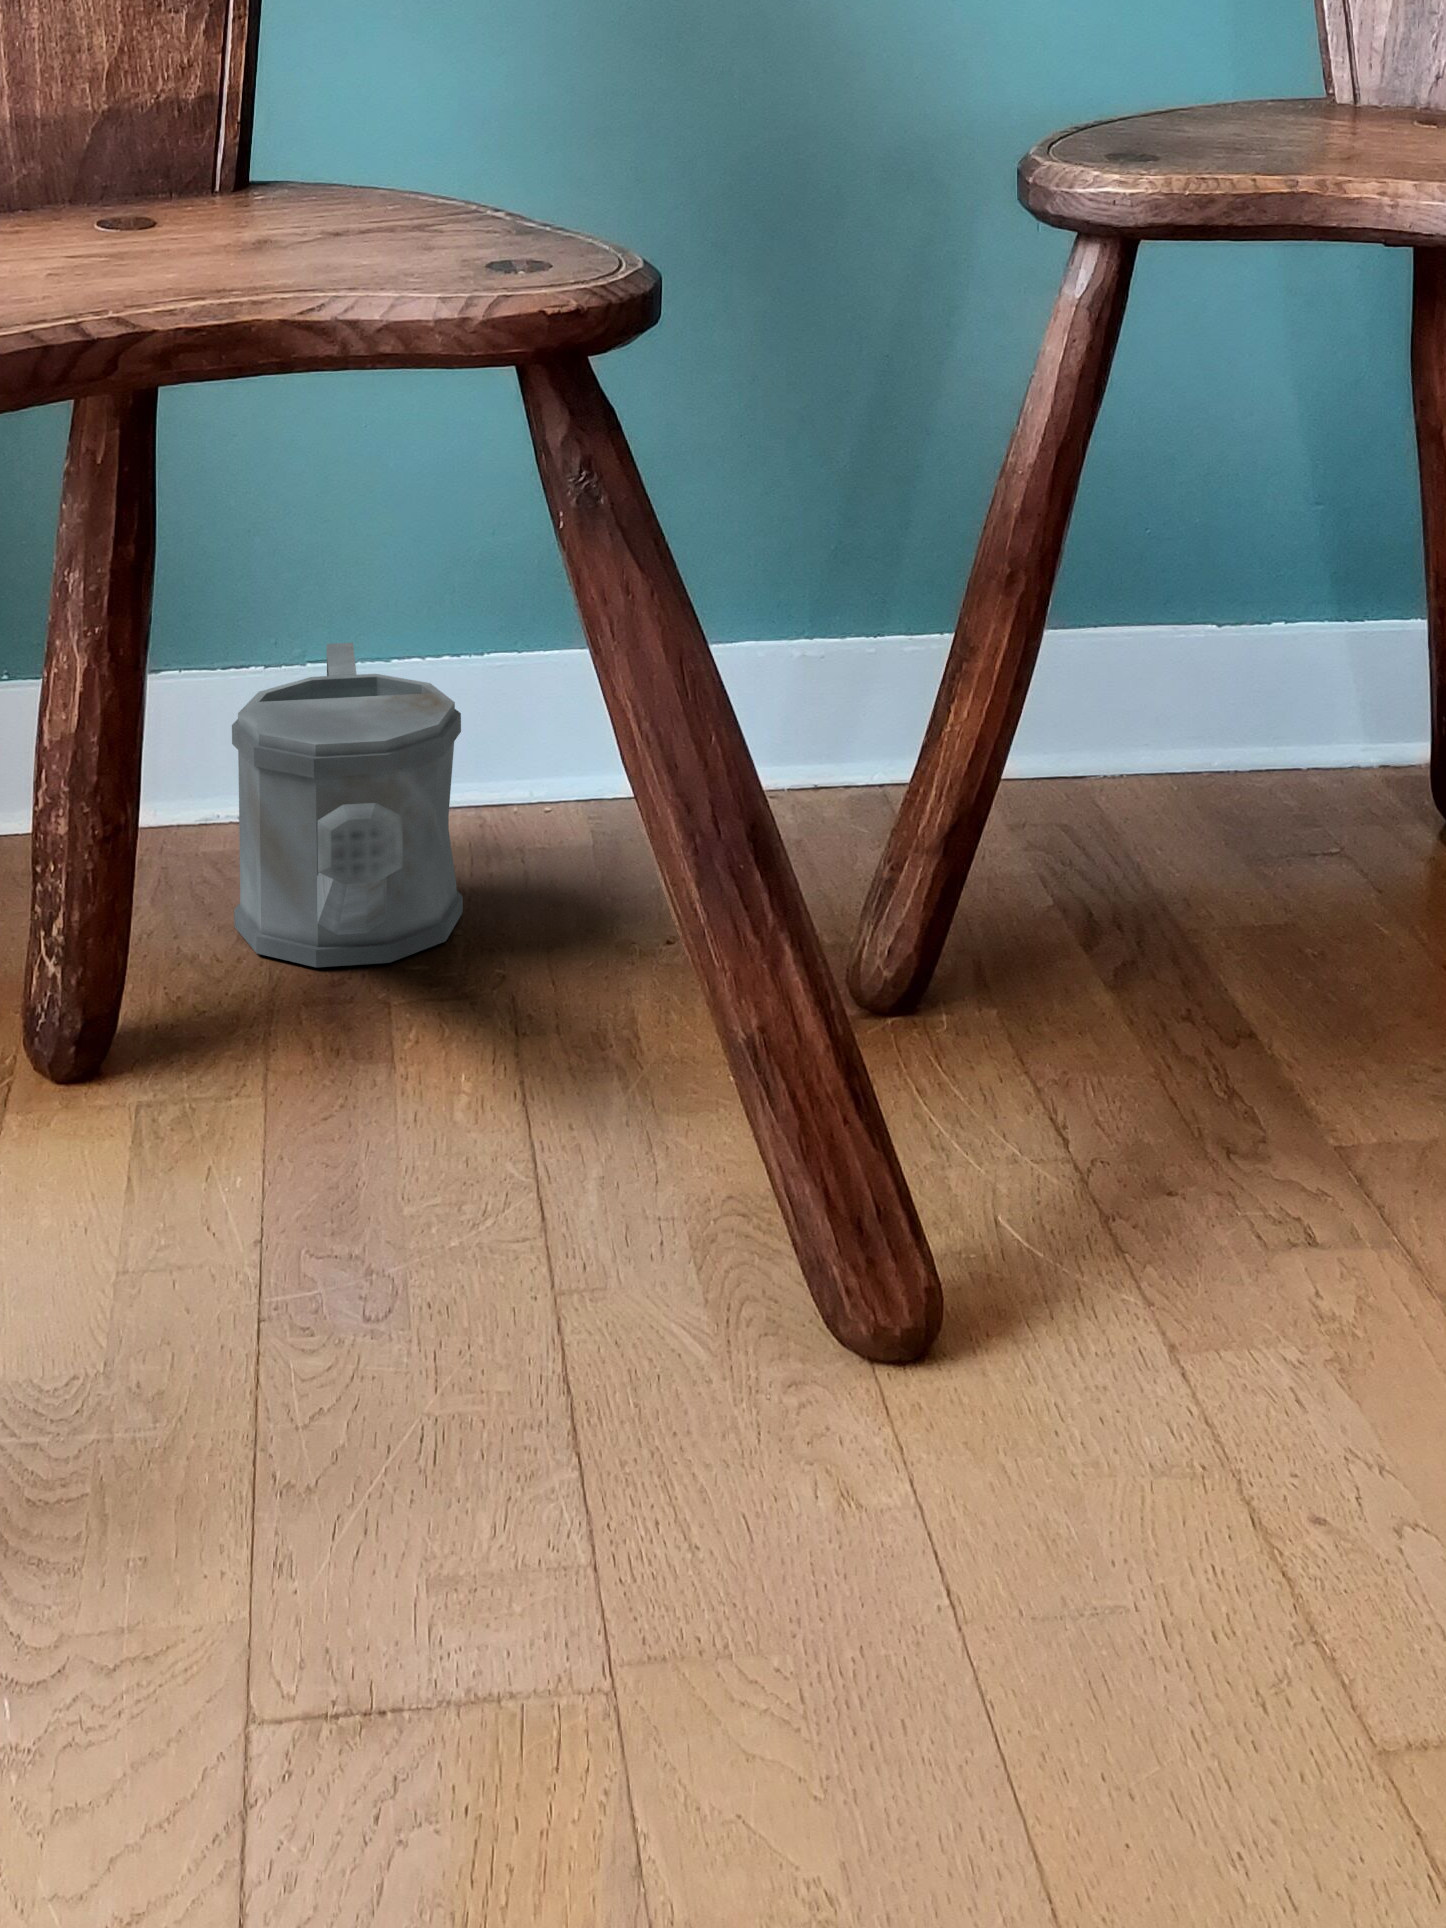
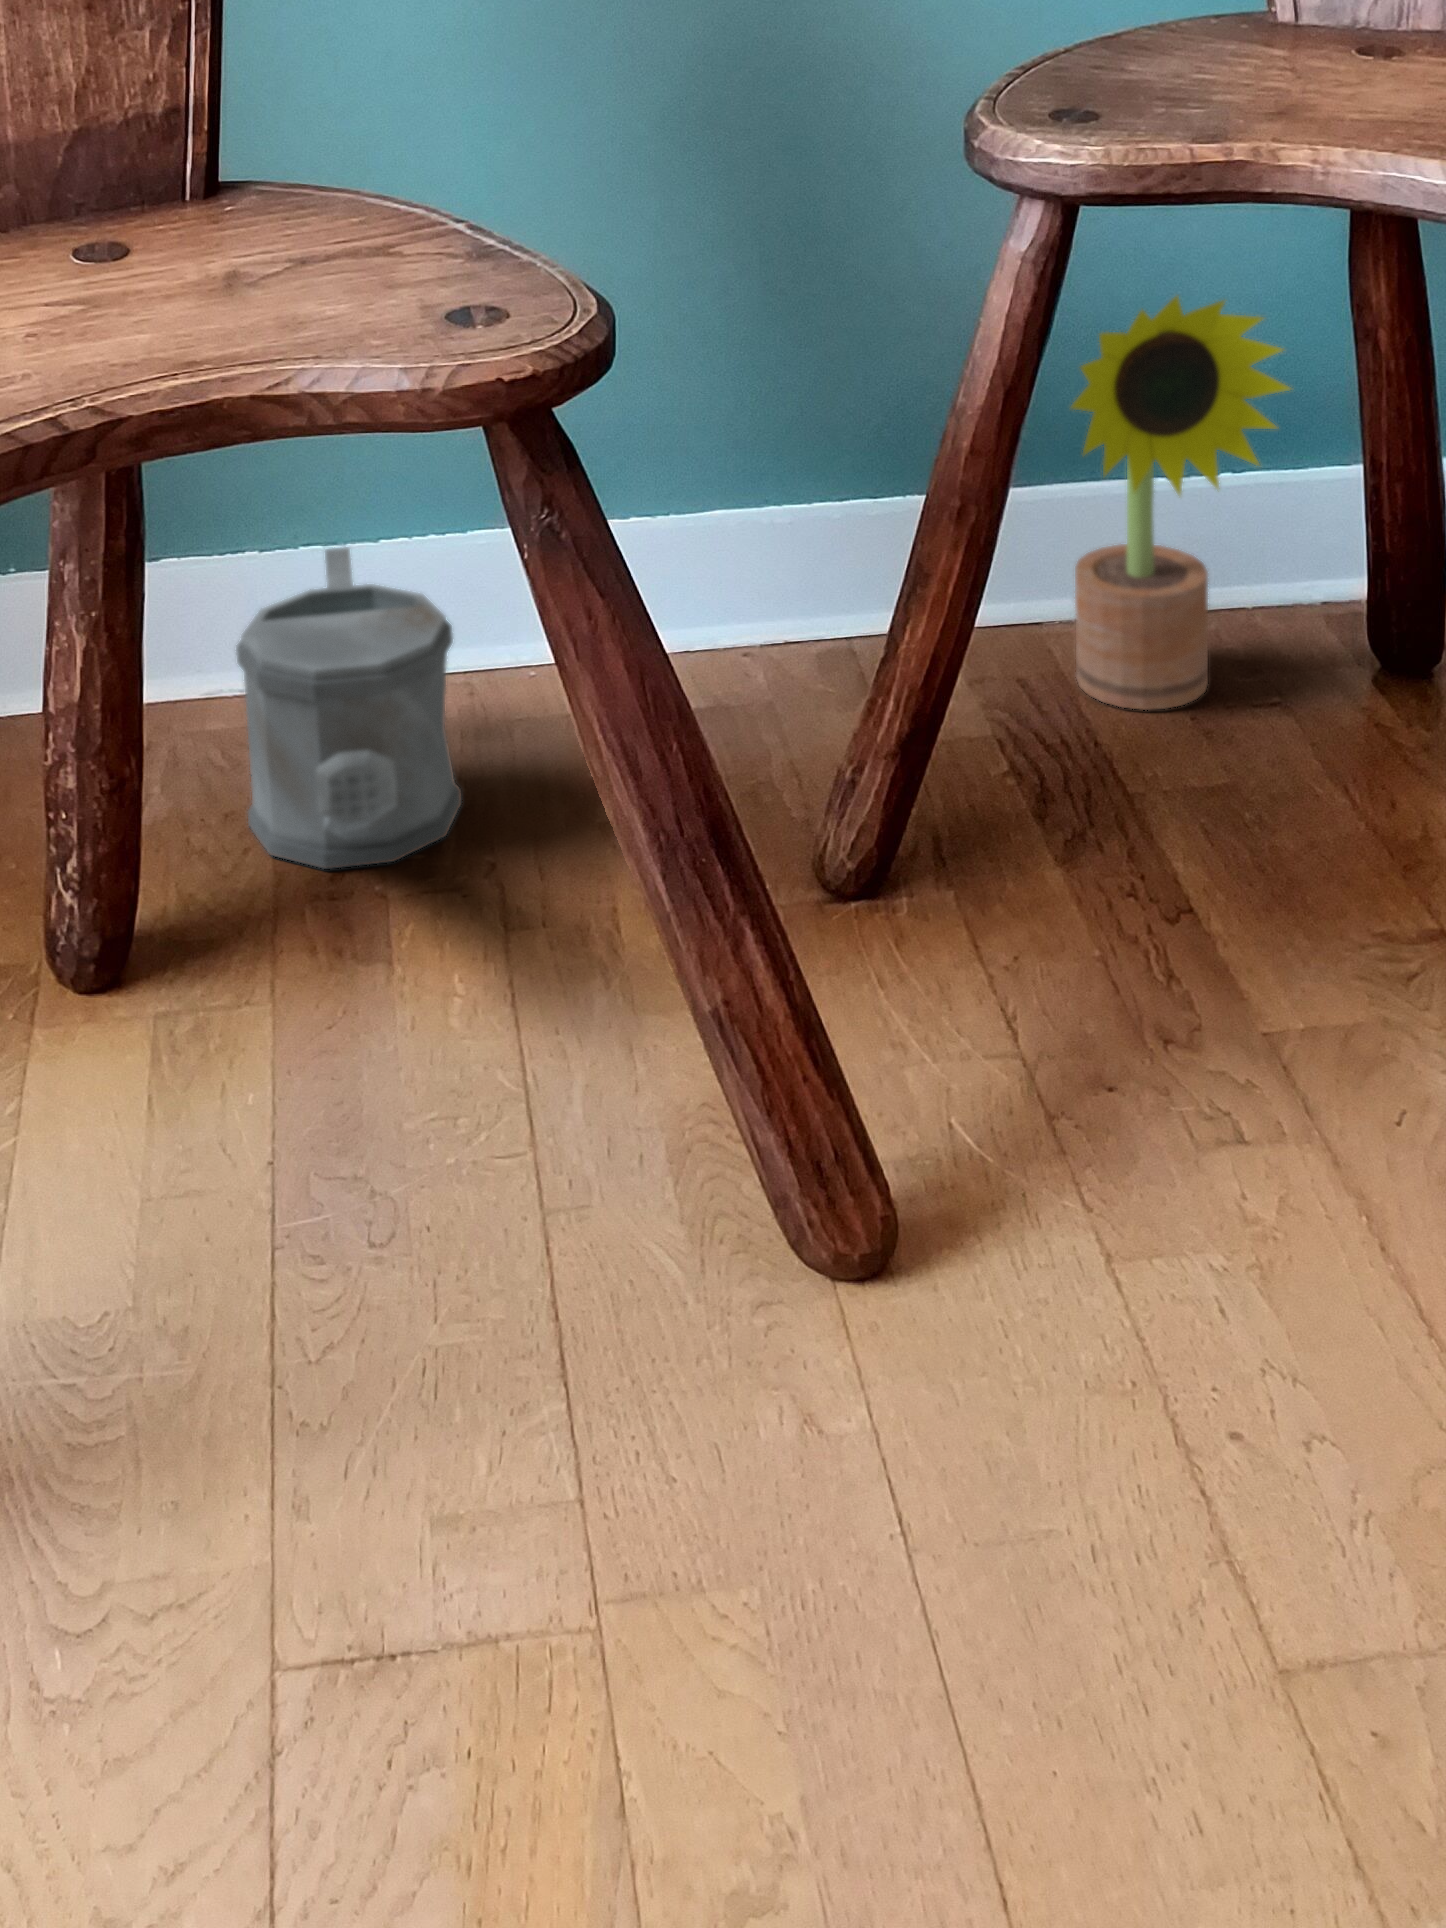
decorative plant: none [1114,387,1349,847] -> present [1071,296,1290,710]

